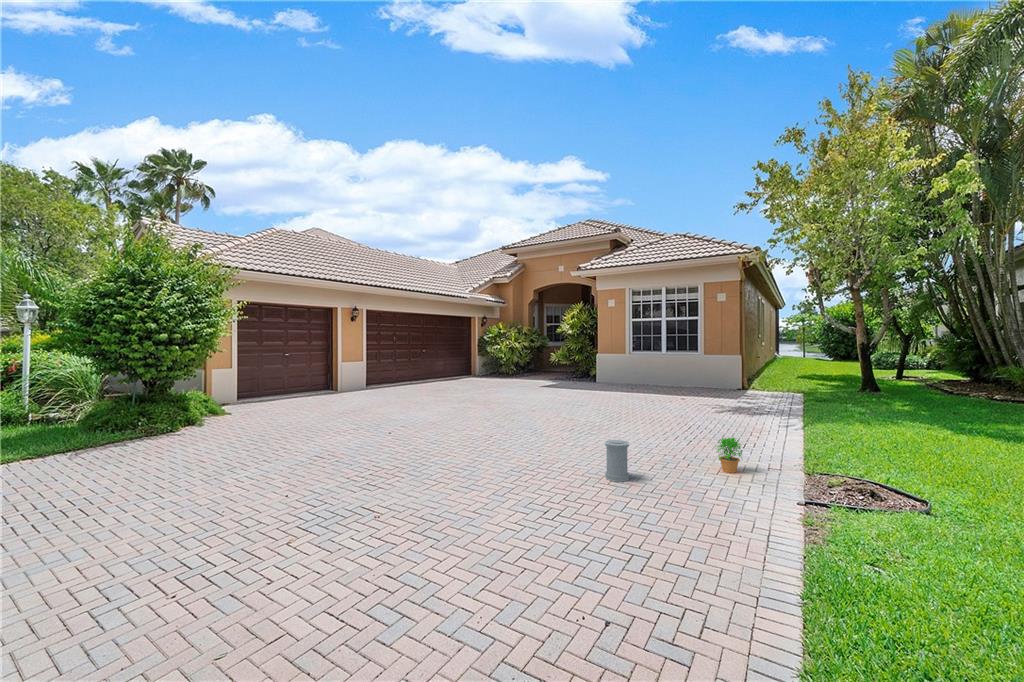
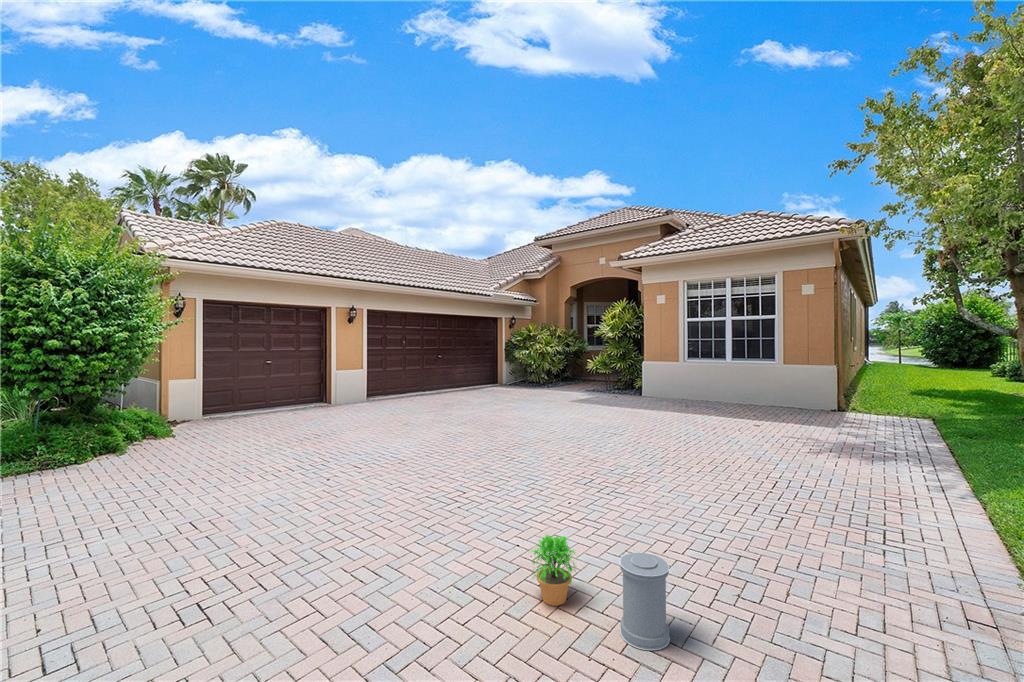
potted plant: present [717,438,742,473] -> present [532,535,576,606]

